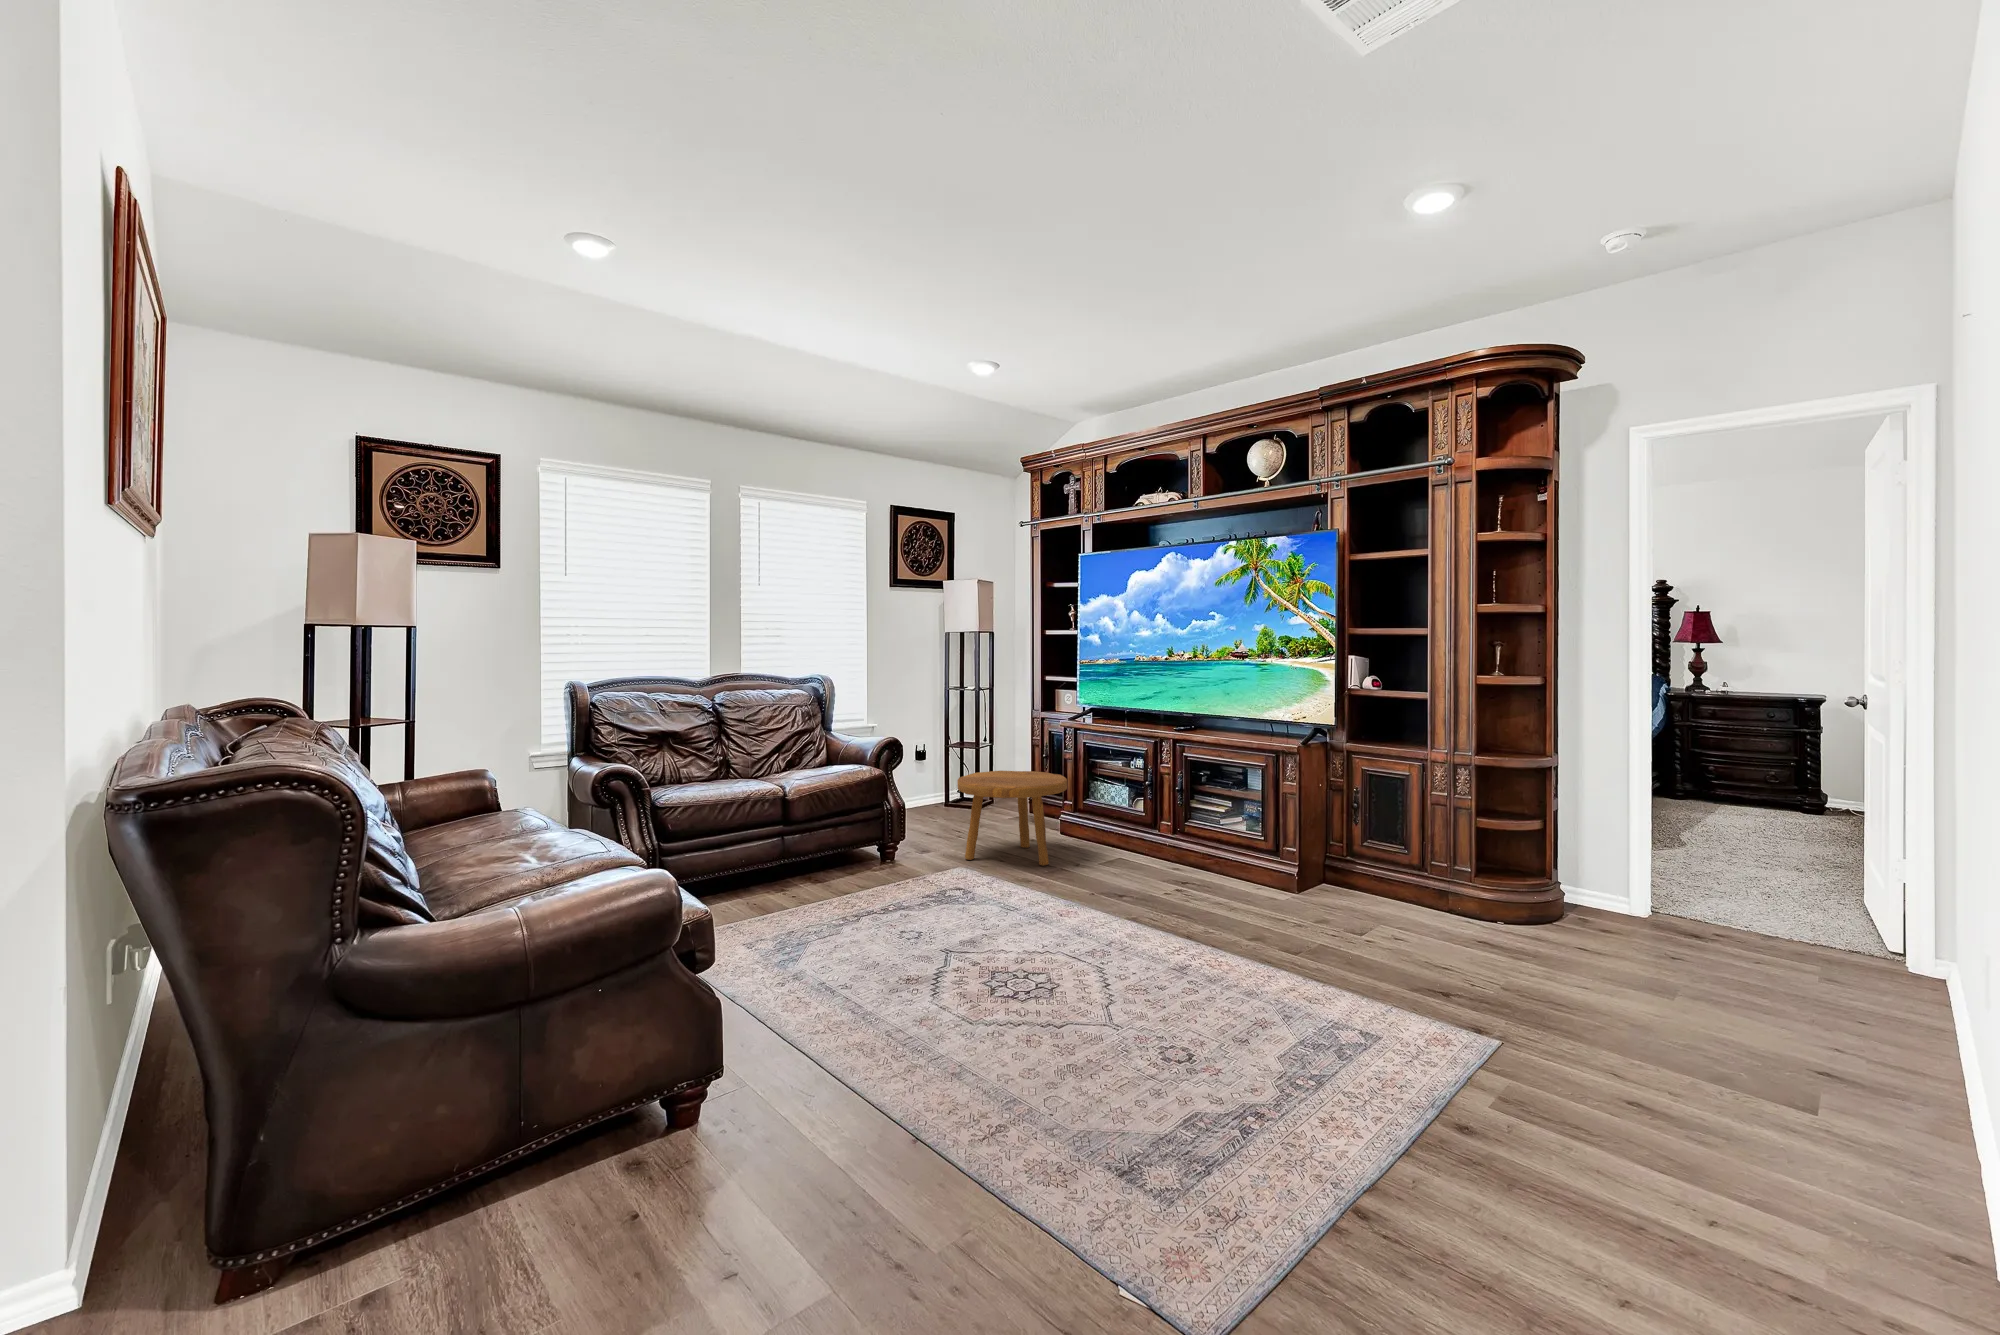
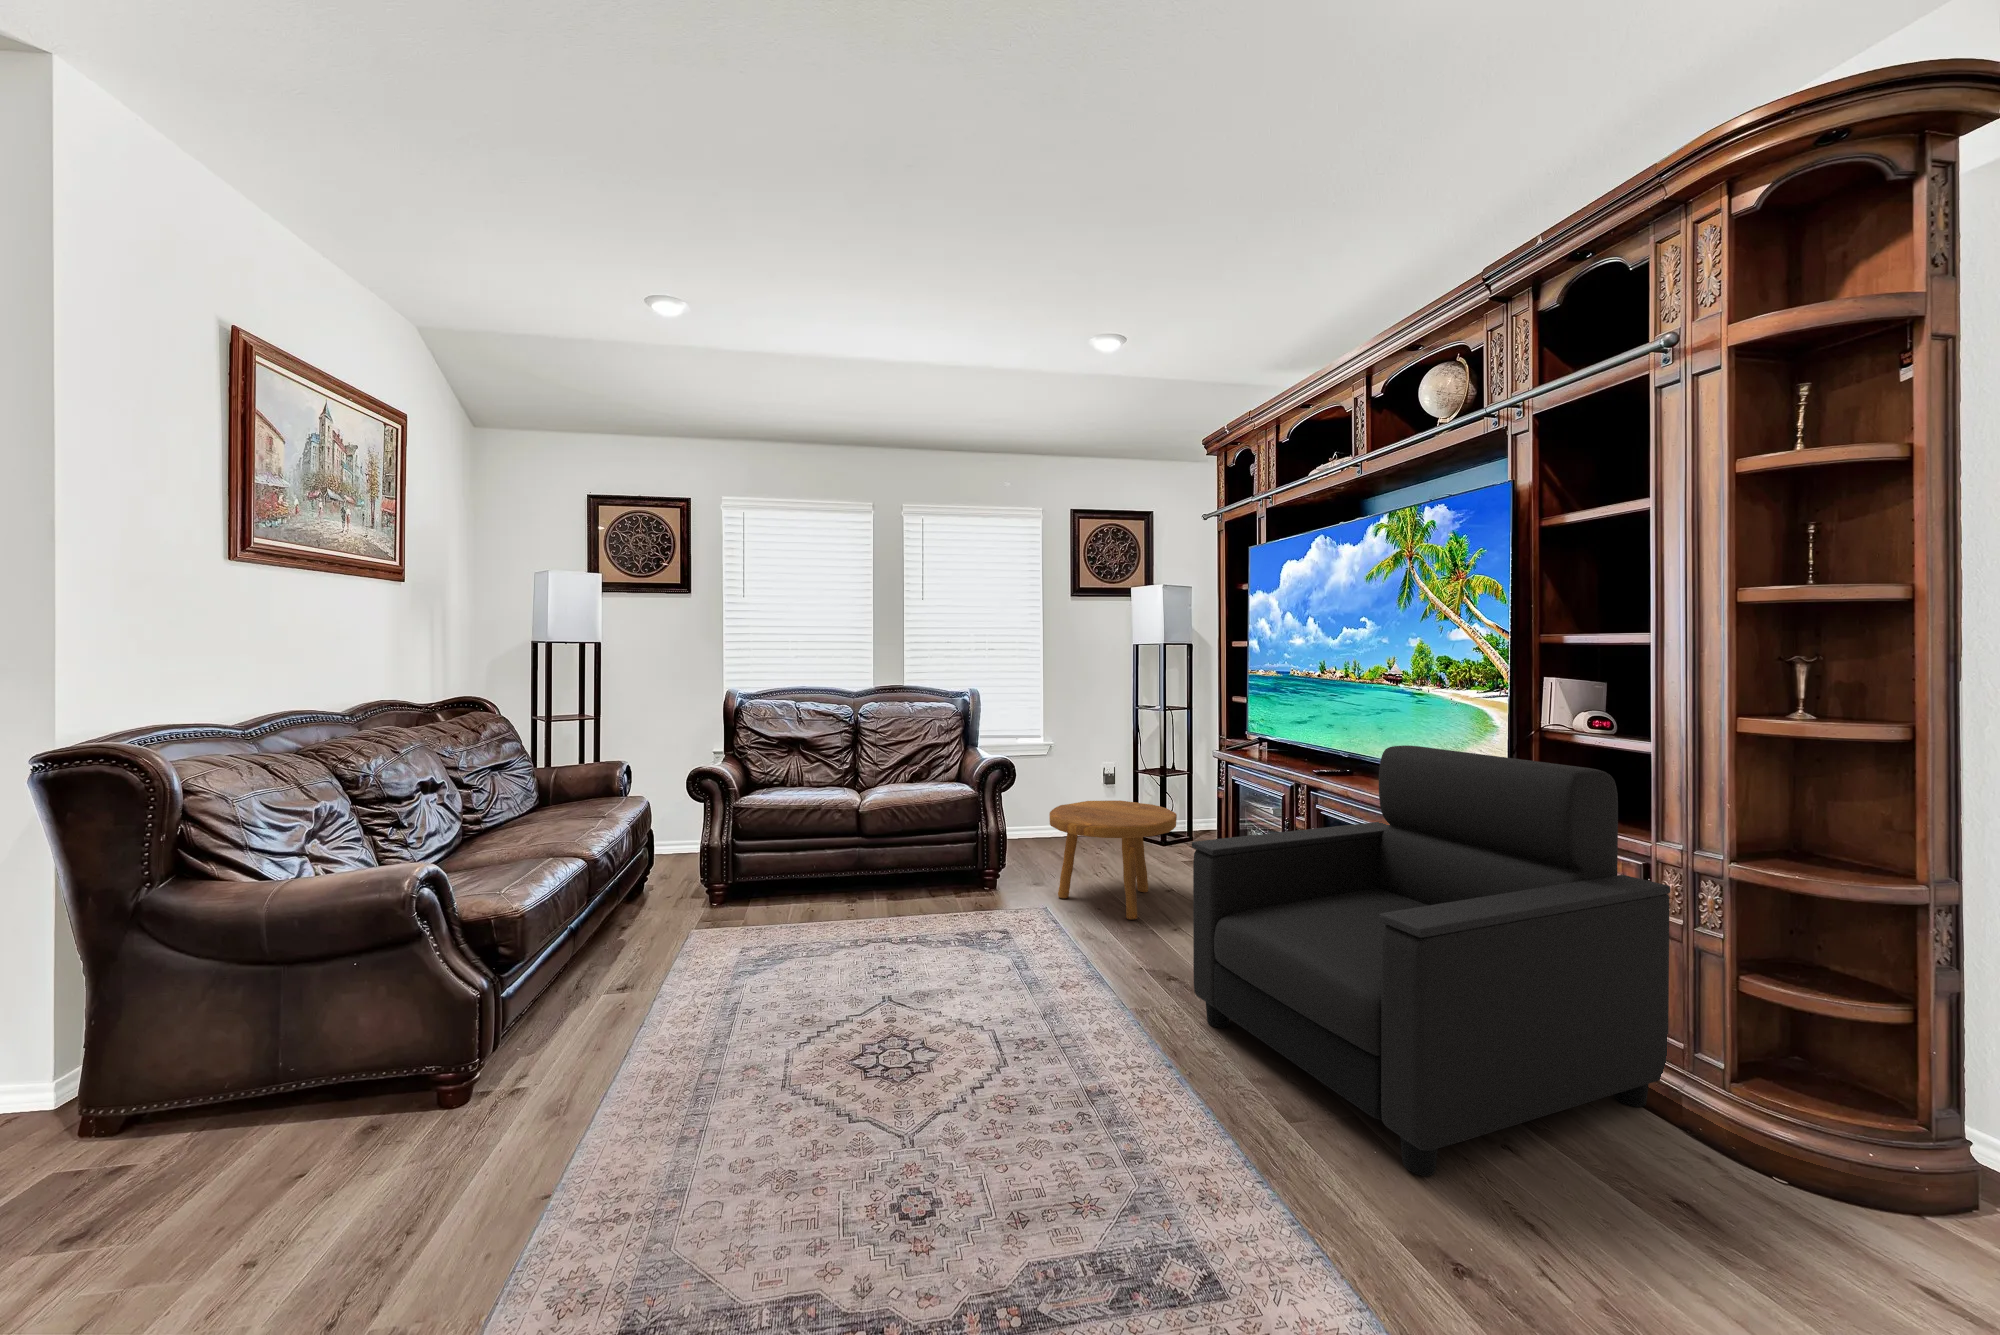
armchair: none [1165,703,1438,953] -> present [1192,745,1670,1176]

